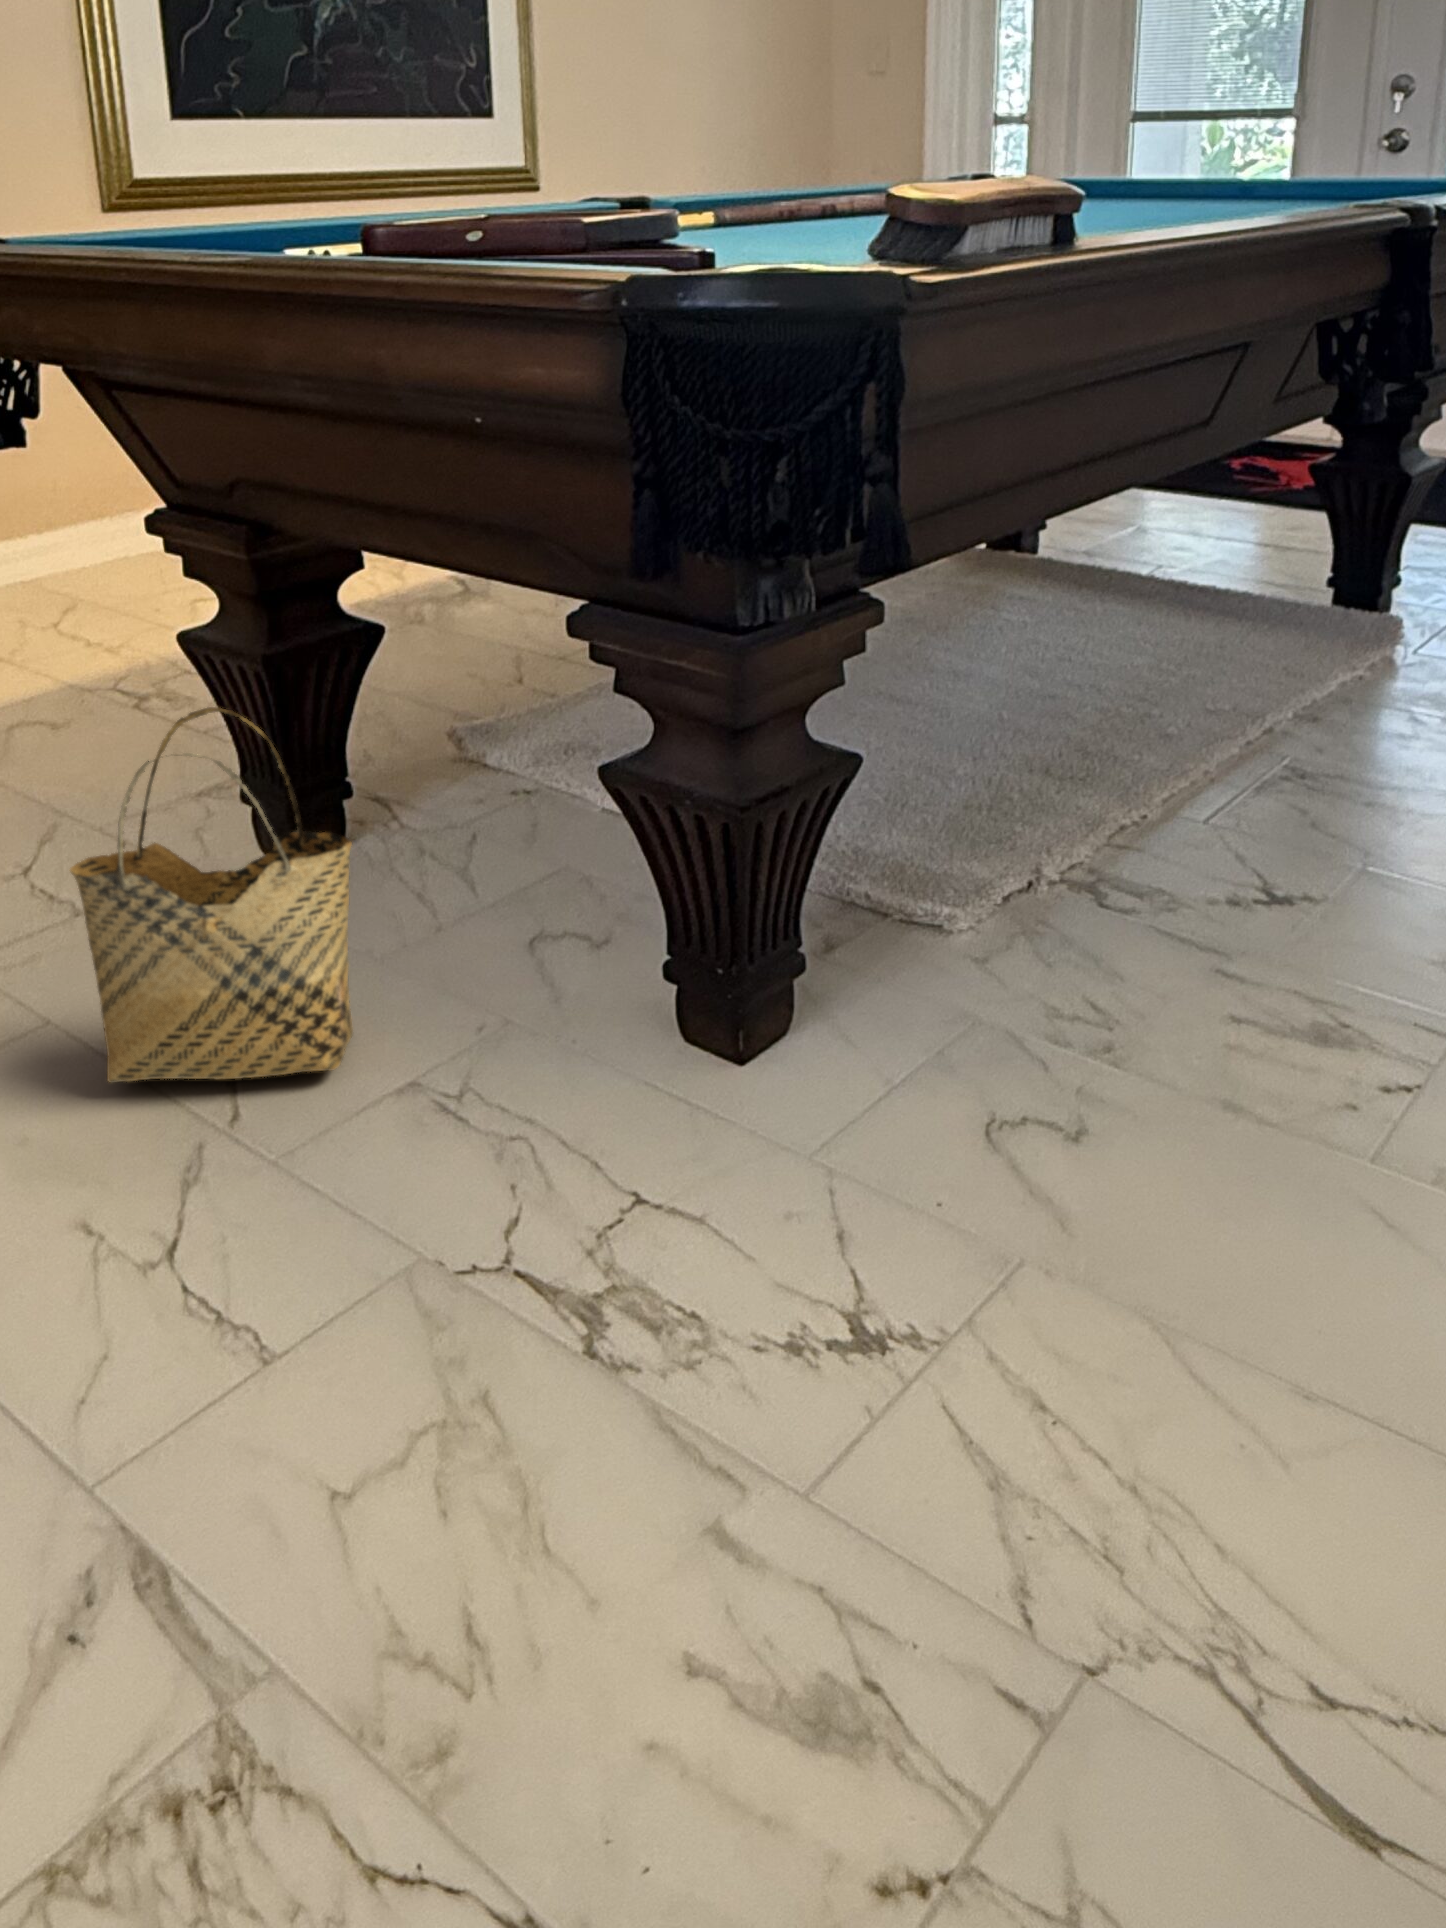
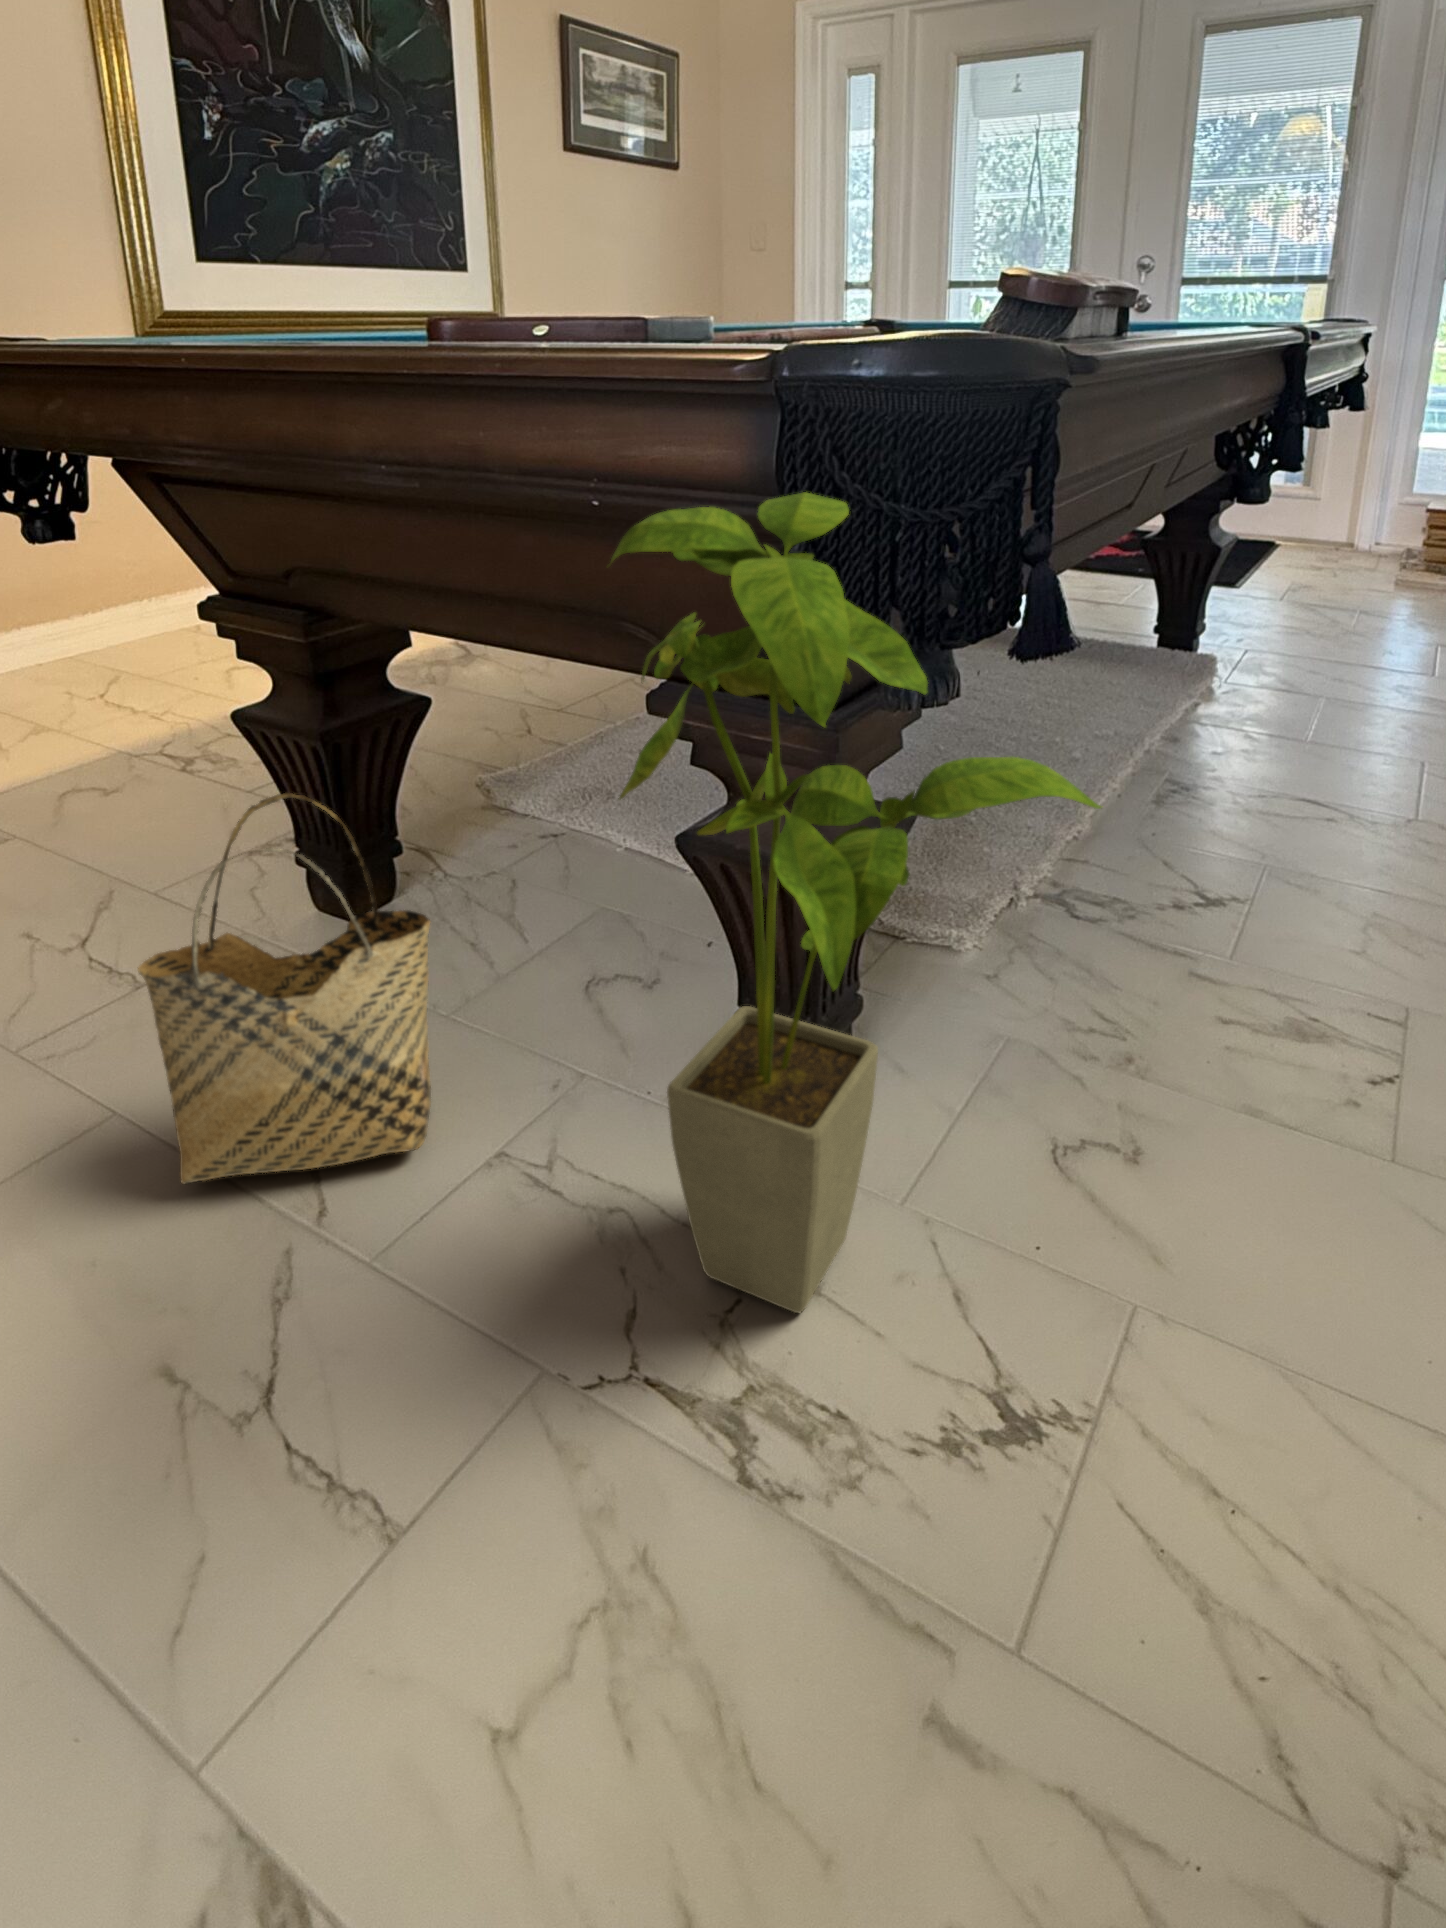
house plant: none [470,412,970,1233] -> present [607,492,1103,1313]

